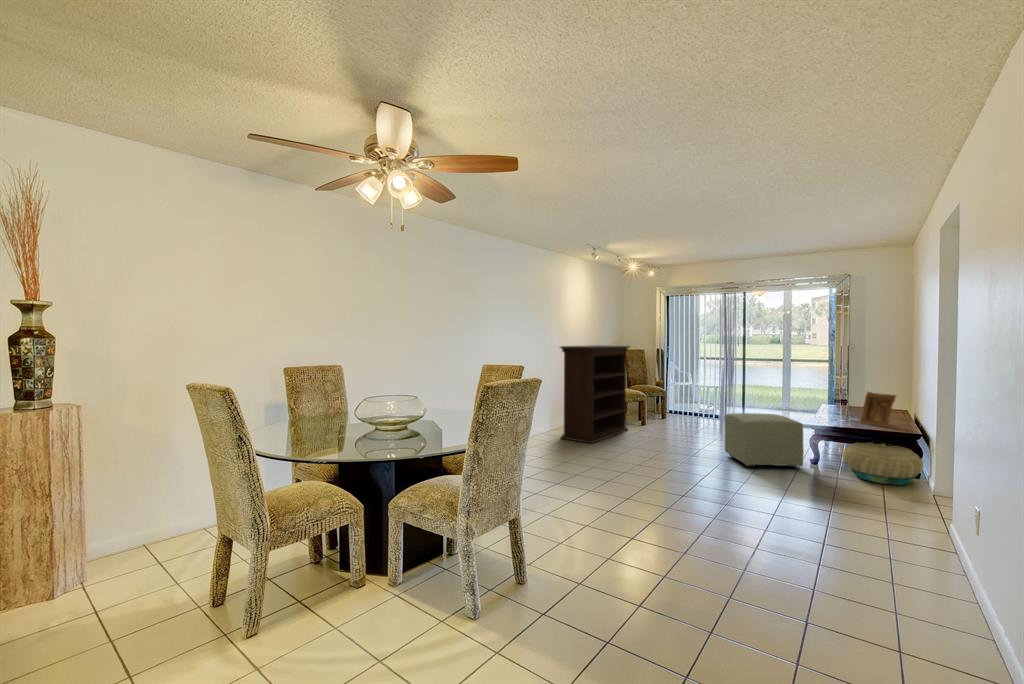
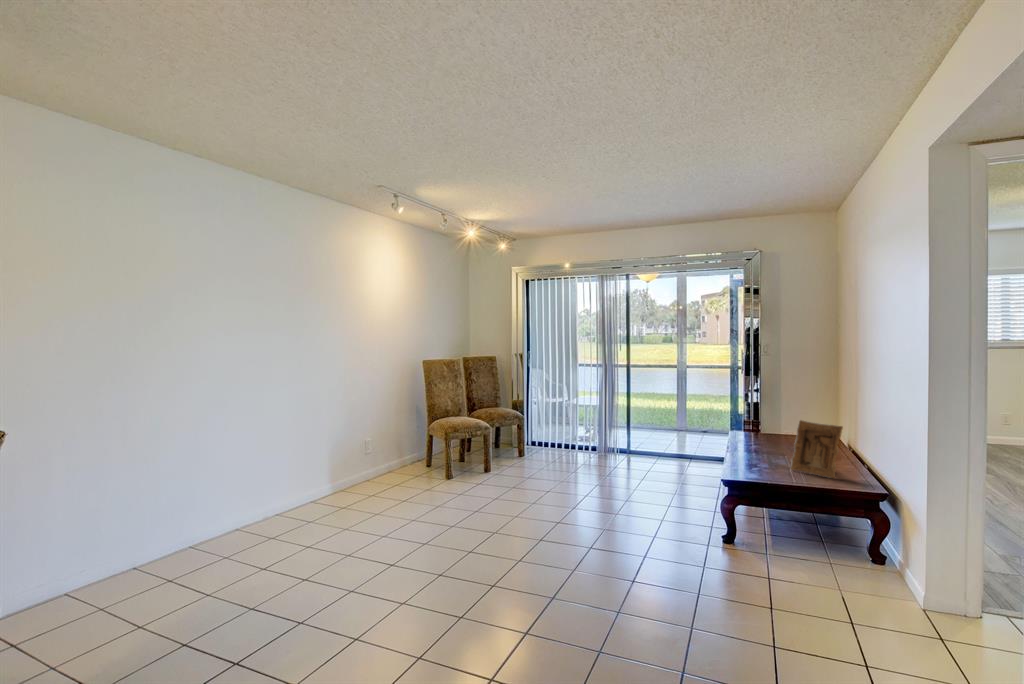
bookshelf: present [560,345,629,443] -> none [332,352,463,523]
ottoman: present [725,413,804,468] -> none [596,461,715,562]
basket: present [843,443,923,485] -> none [773,504,896,585]

